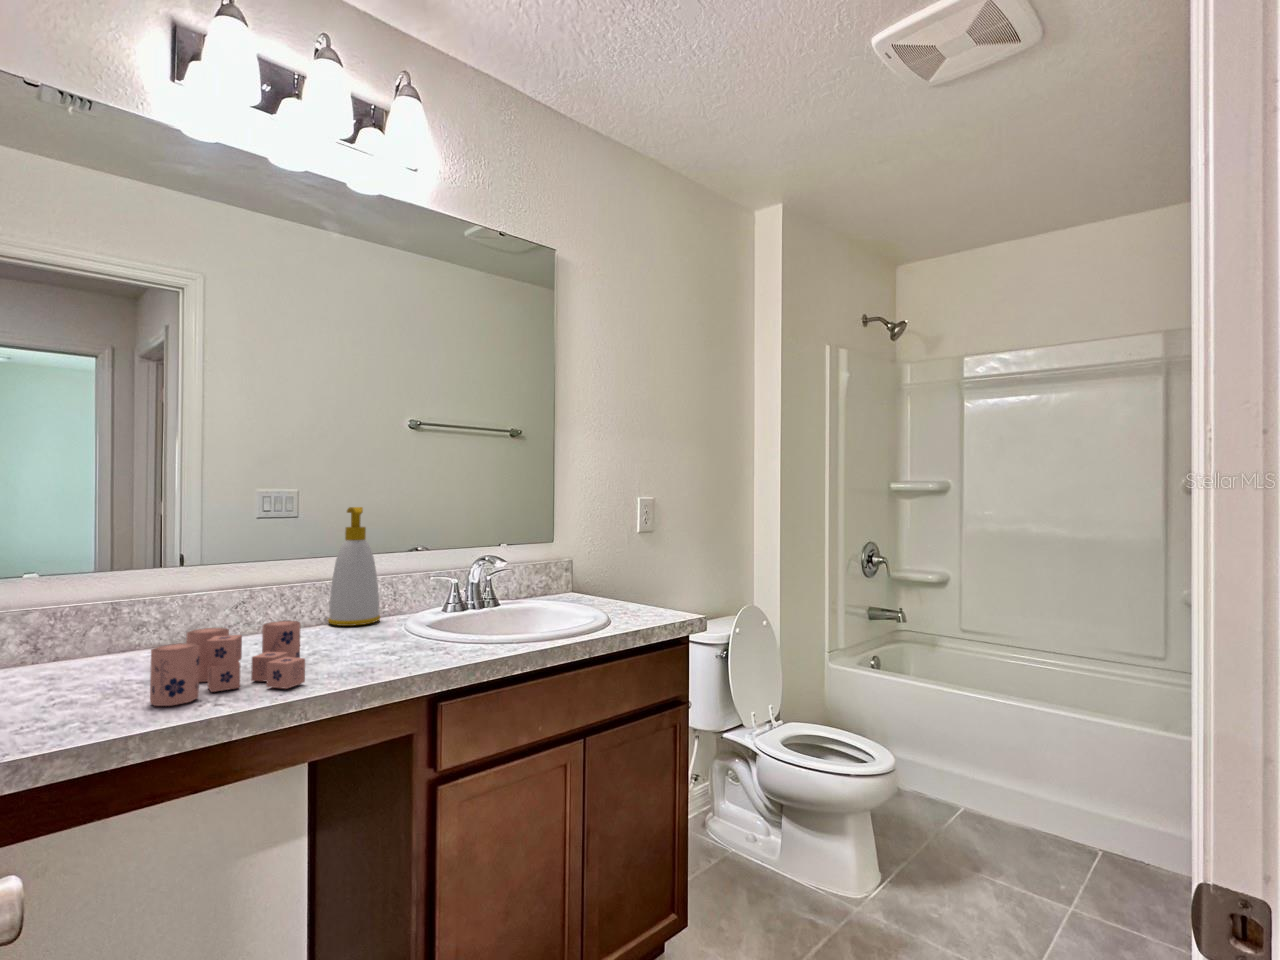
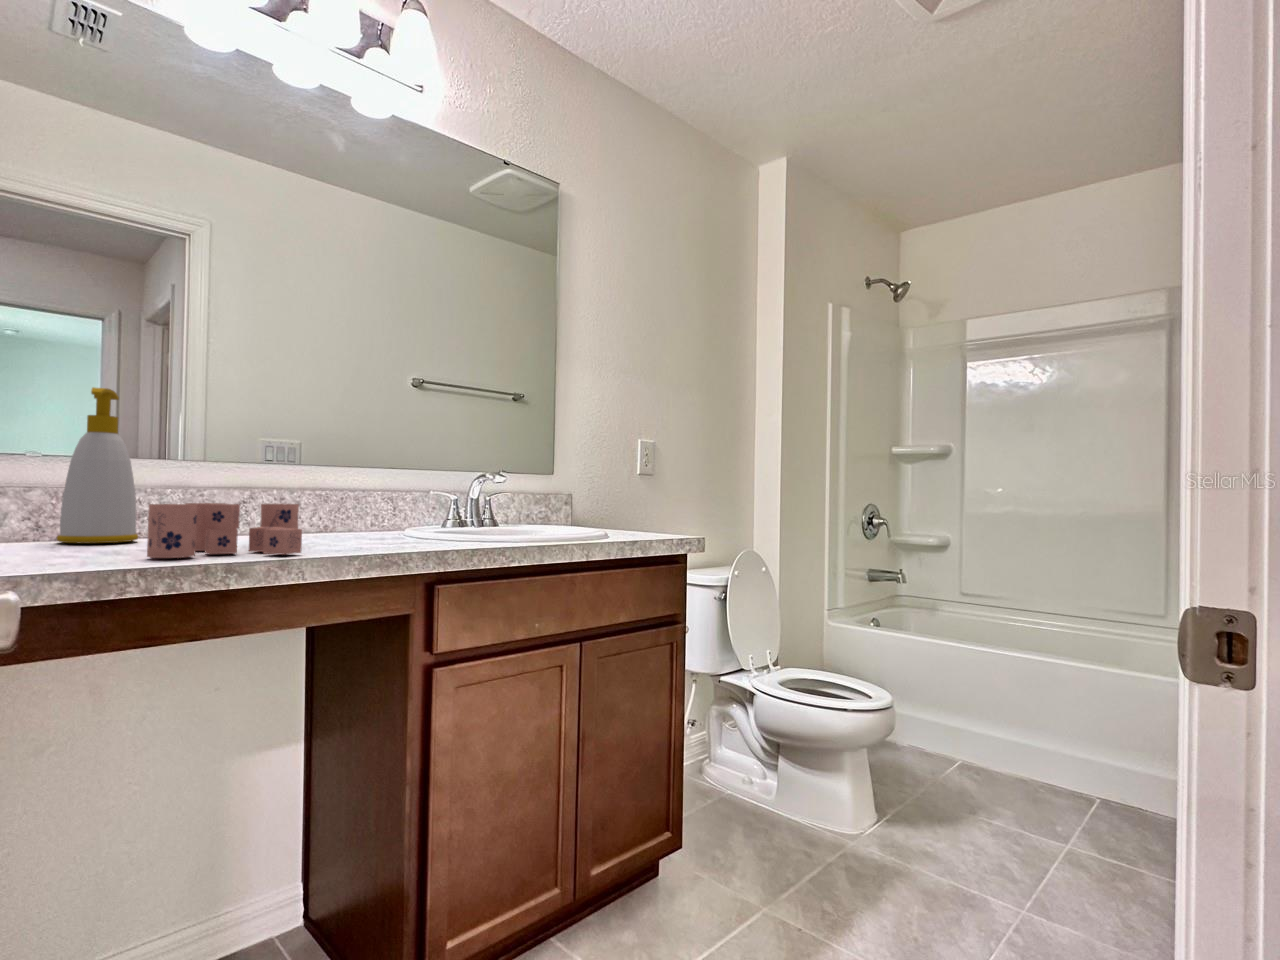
soap bottle: present [328,507,380,626] -> present [57,387,138,543]

